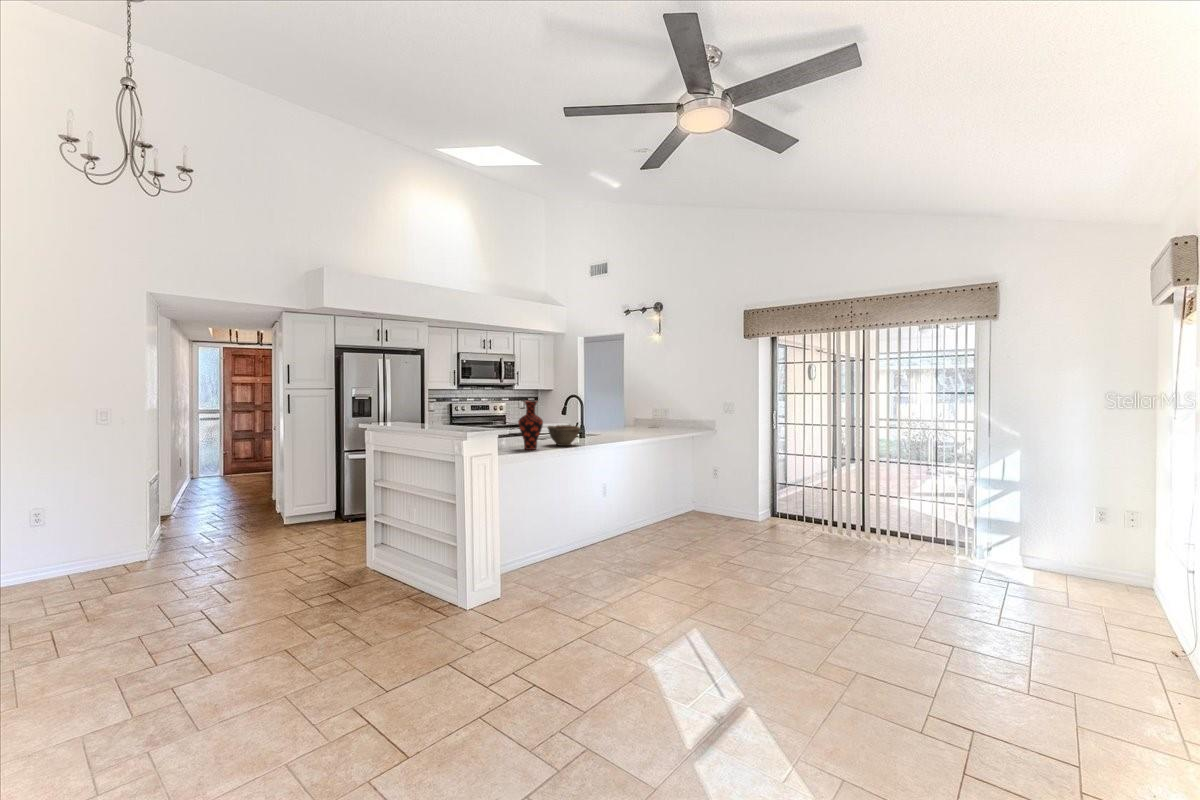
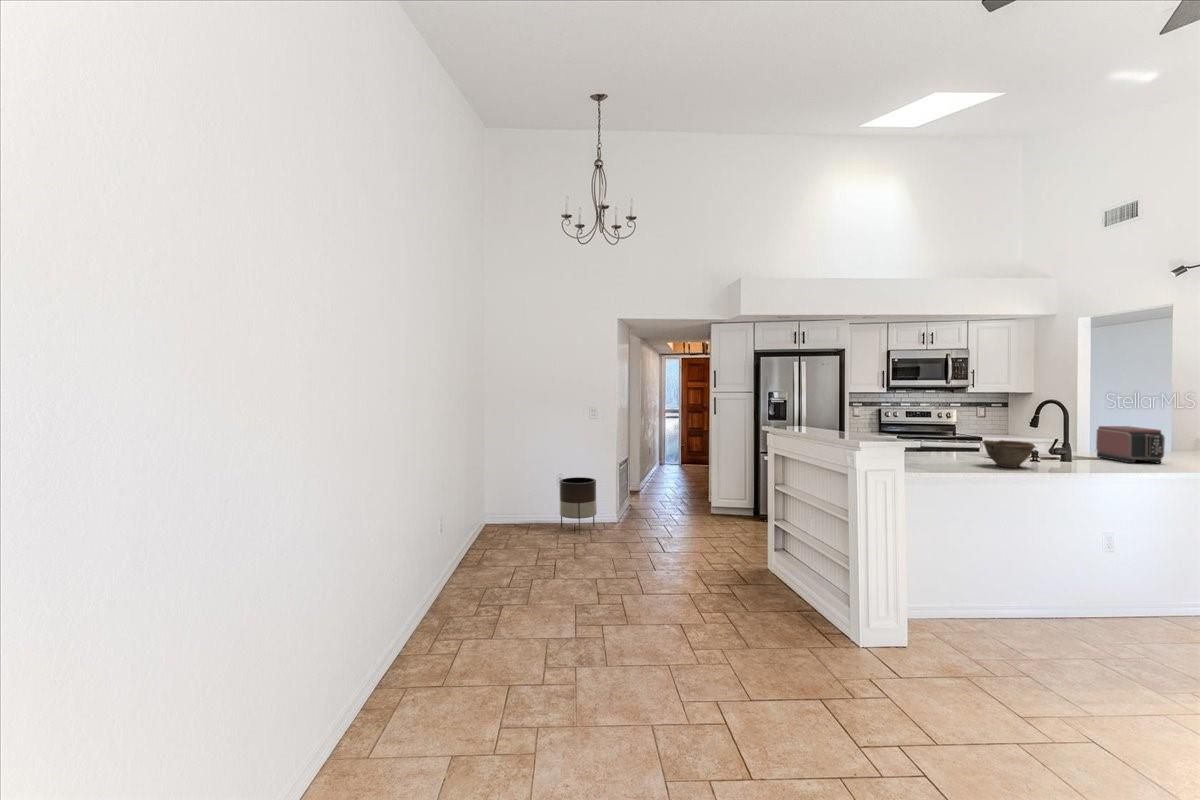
vase: present [518,401,543,450] -> none [937,408,971,468]
toaster: none [606,412,642,437] -> present [1096,426,1165,463]
planter: none [54,500,123,578] -> present [559,477,597,535]

